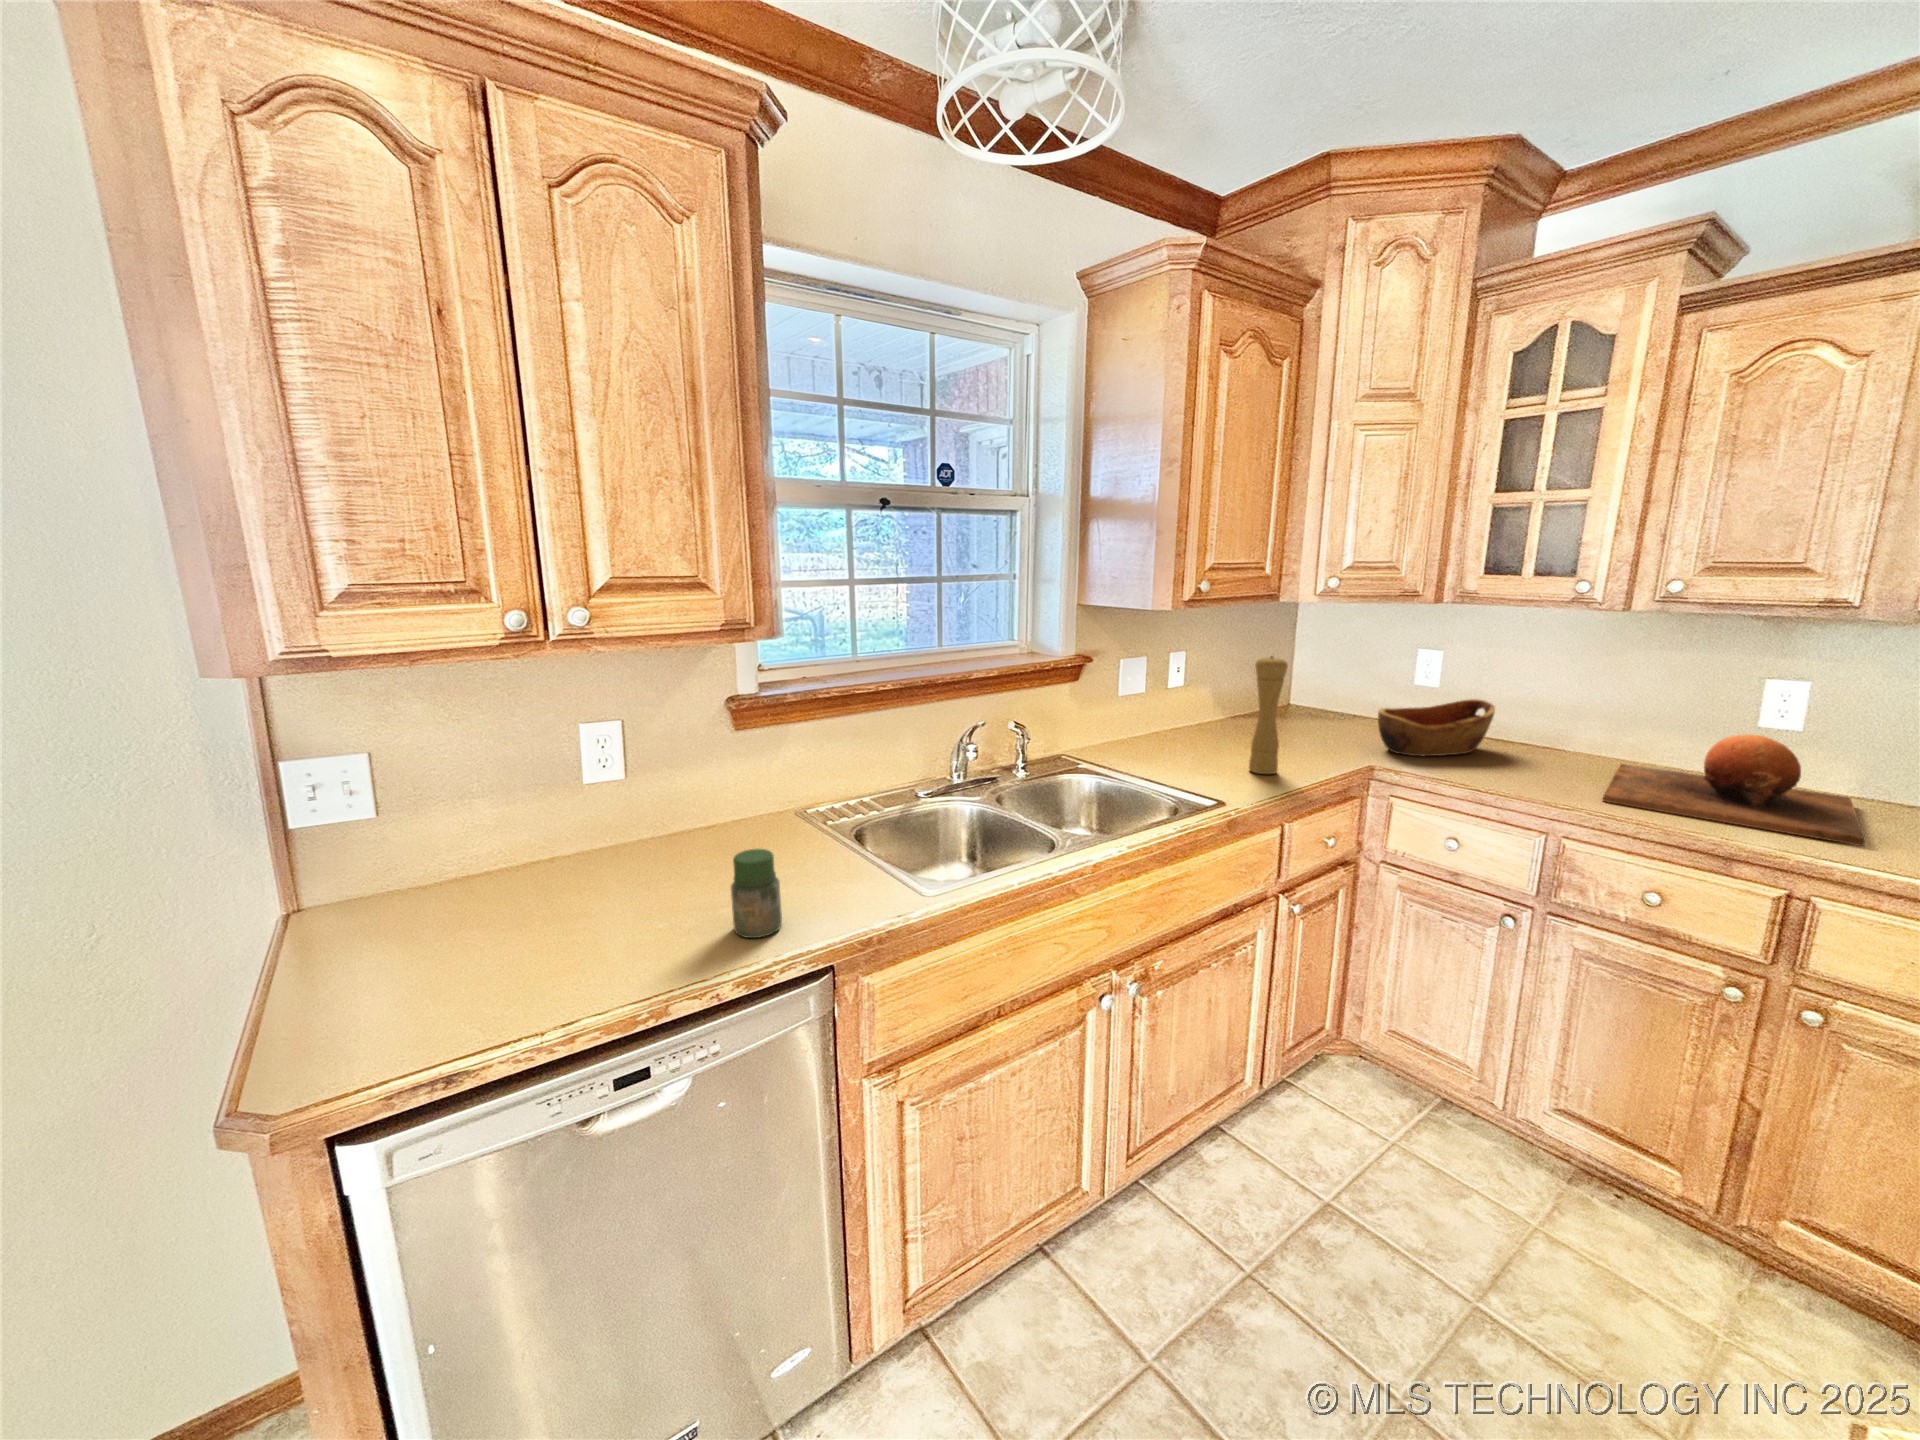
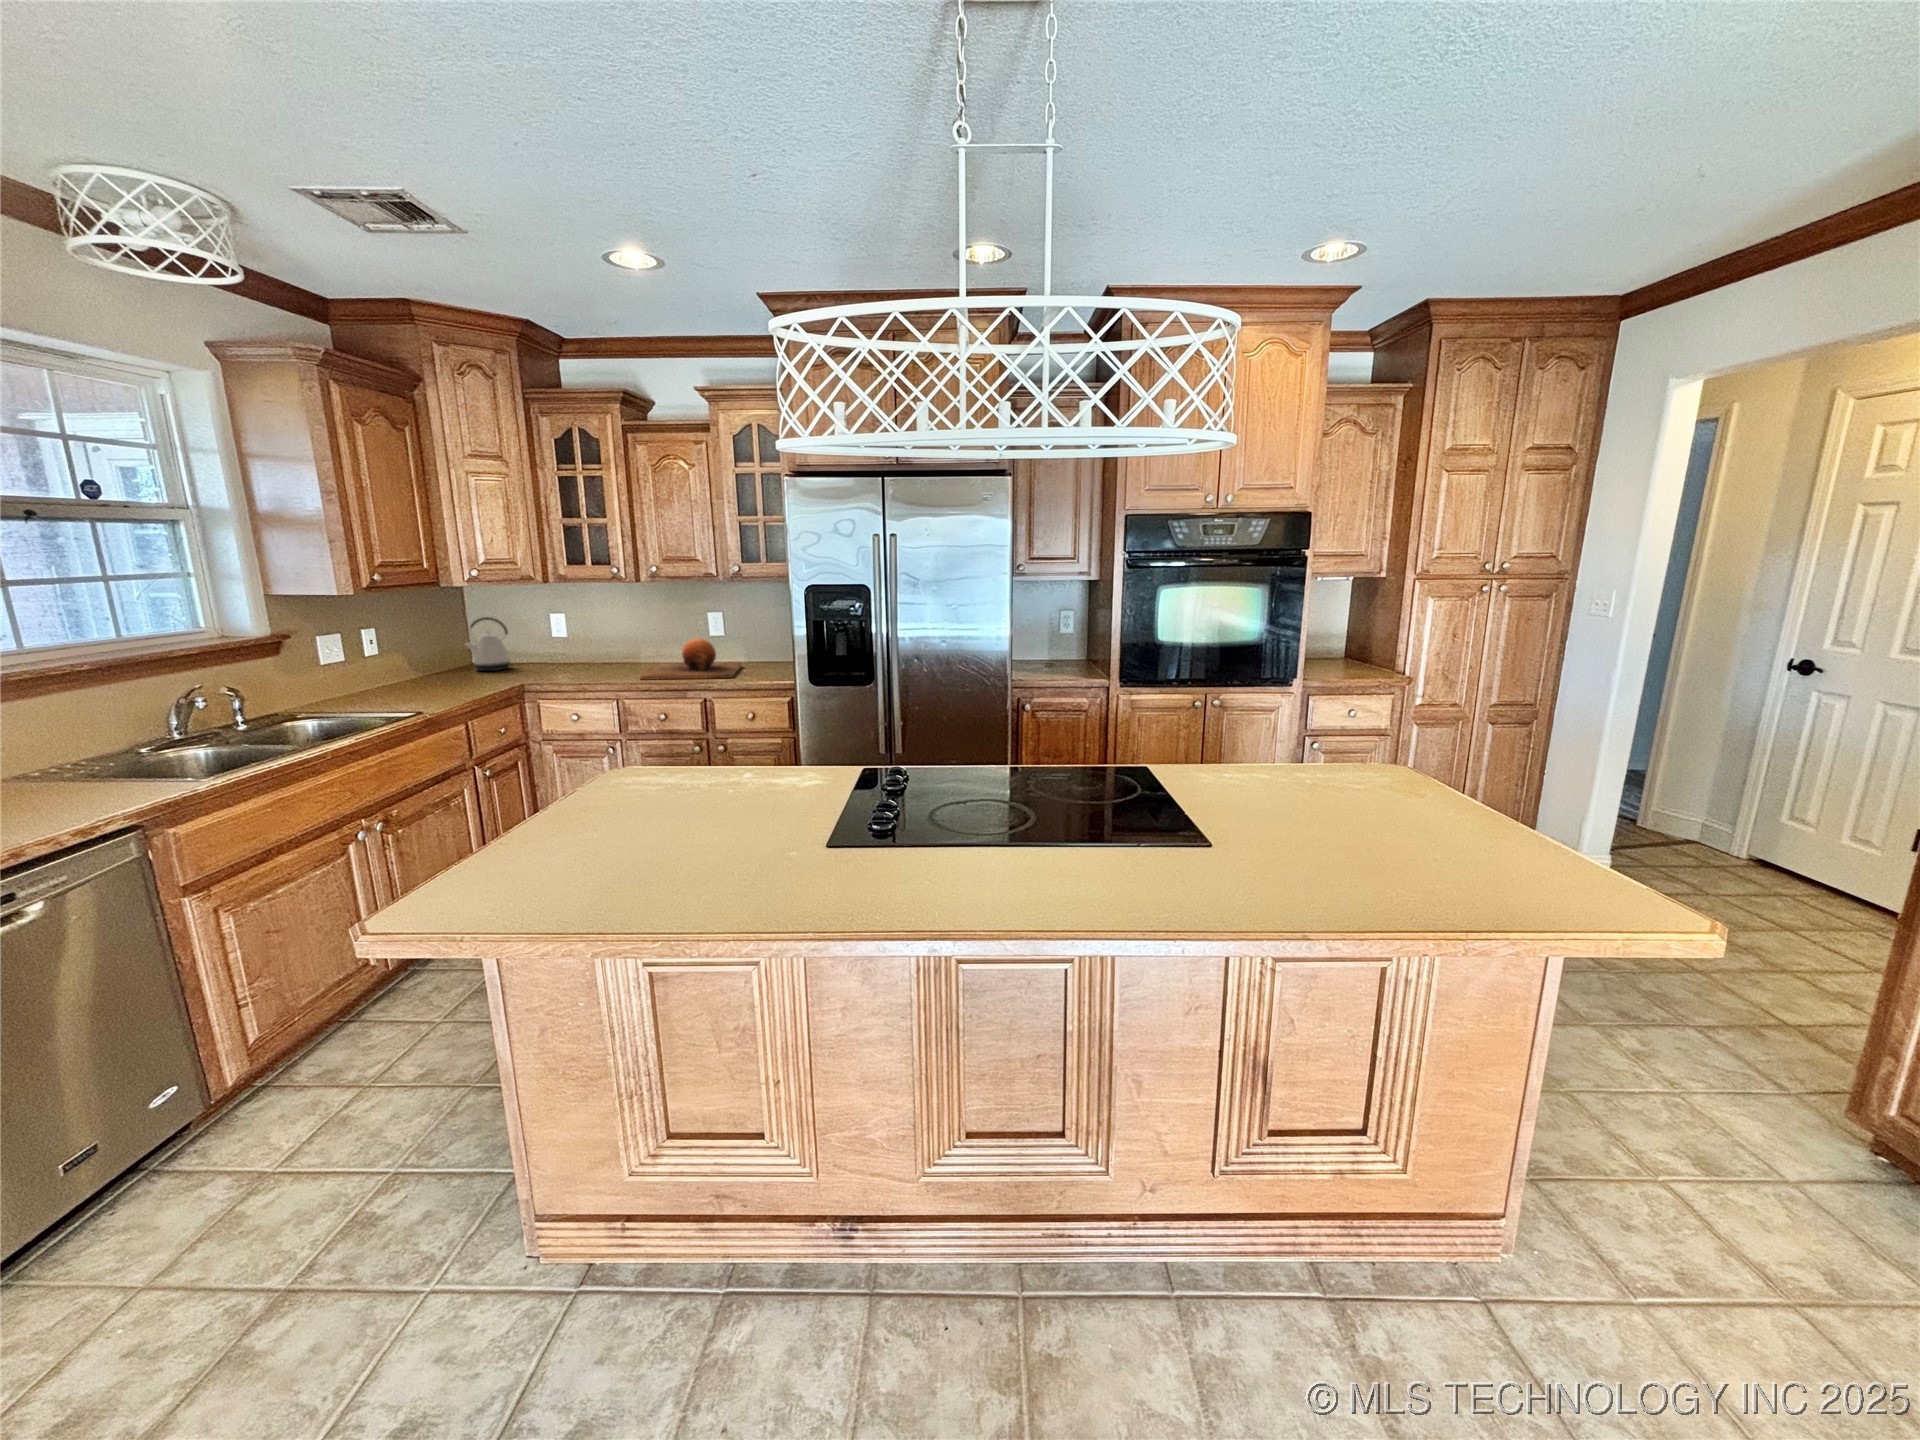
kettle: none [1288,647,1352,726] -> present [465,617,513,671]
pepper mill: present [1249,656,1288,774] -> none [427,620,459,696]
wooden bowl: present [1378,699,1495,756] -> none [524,640,594,676]
jar: present [731,849,782,938] -> none [34,759,89,817]

